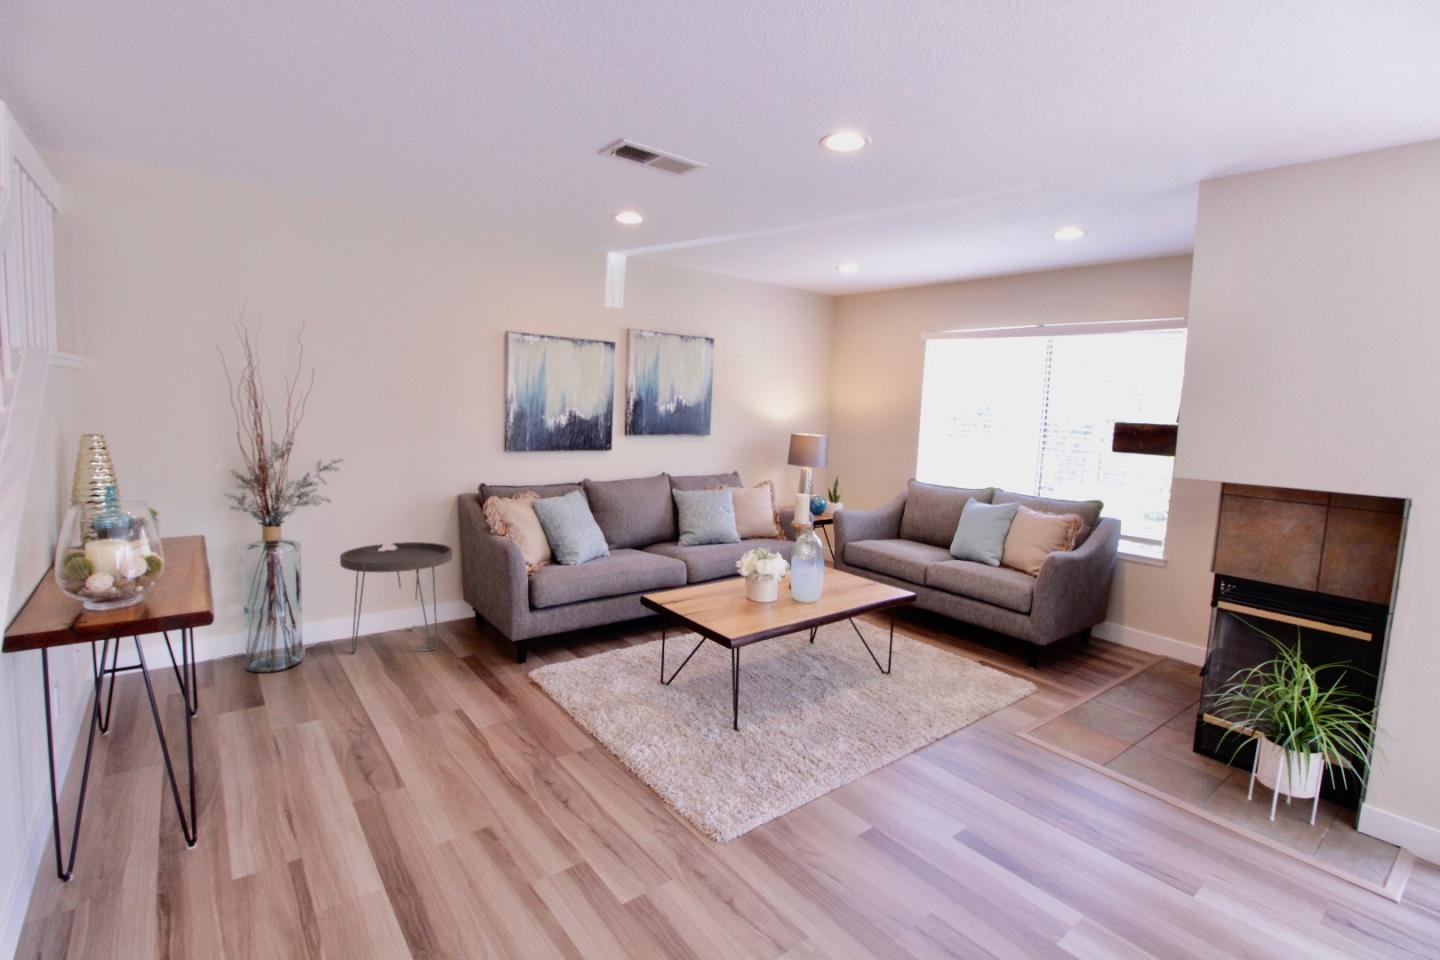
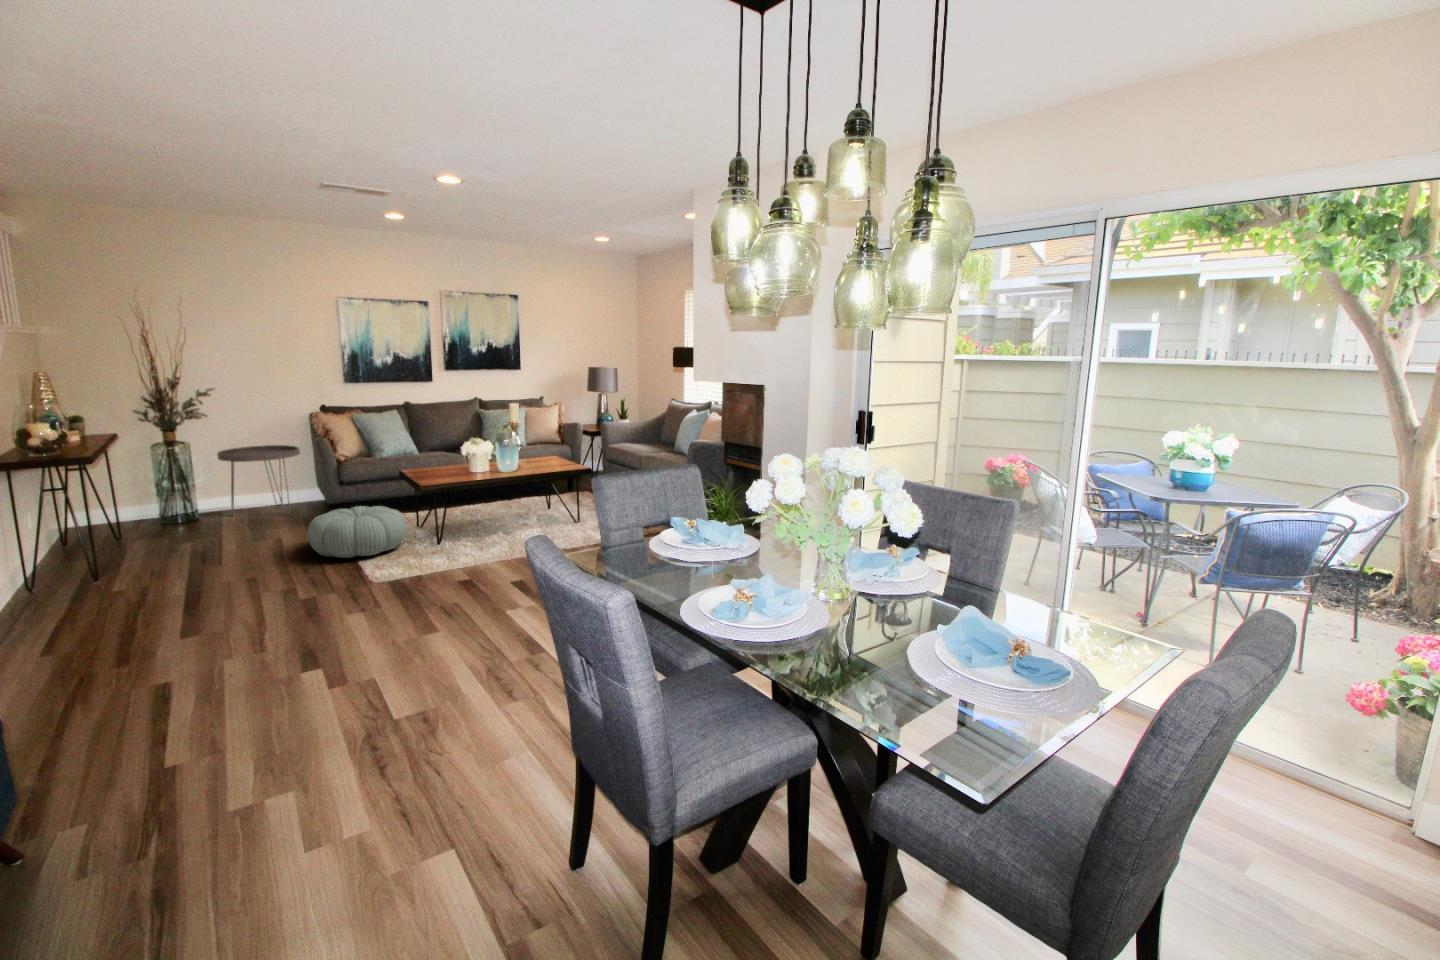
pouf: none [526,653,676,754] -> present [307,506,407,558]

